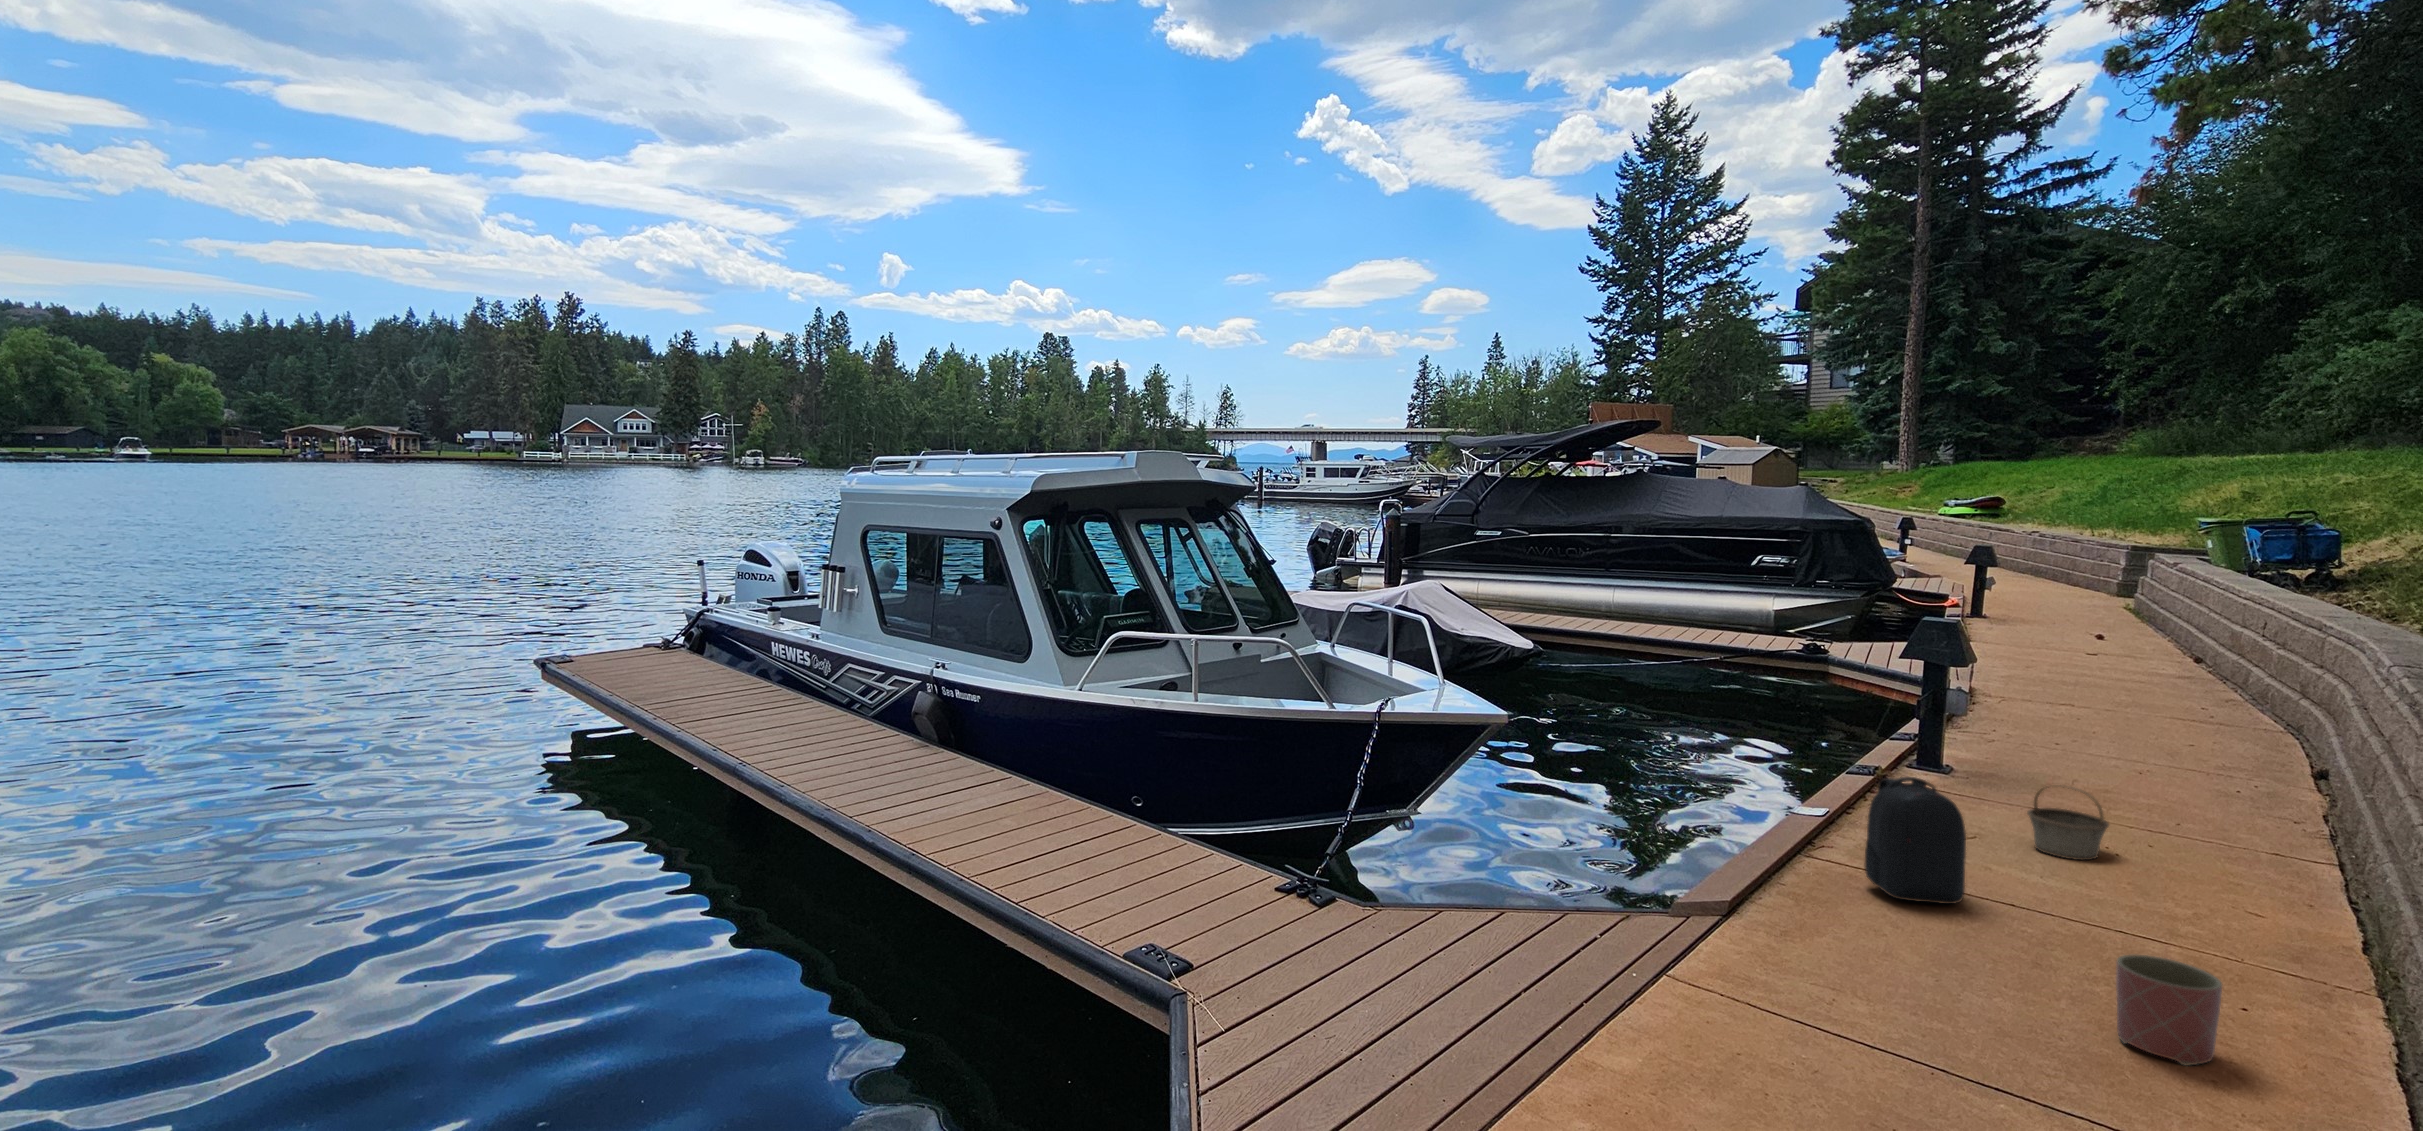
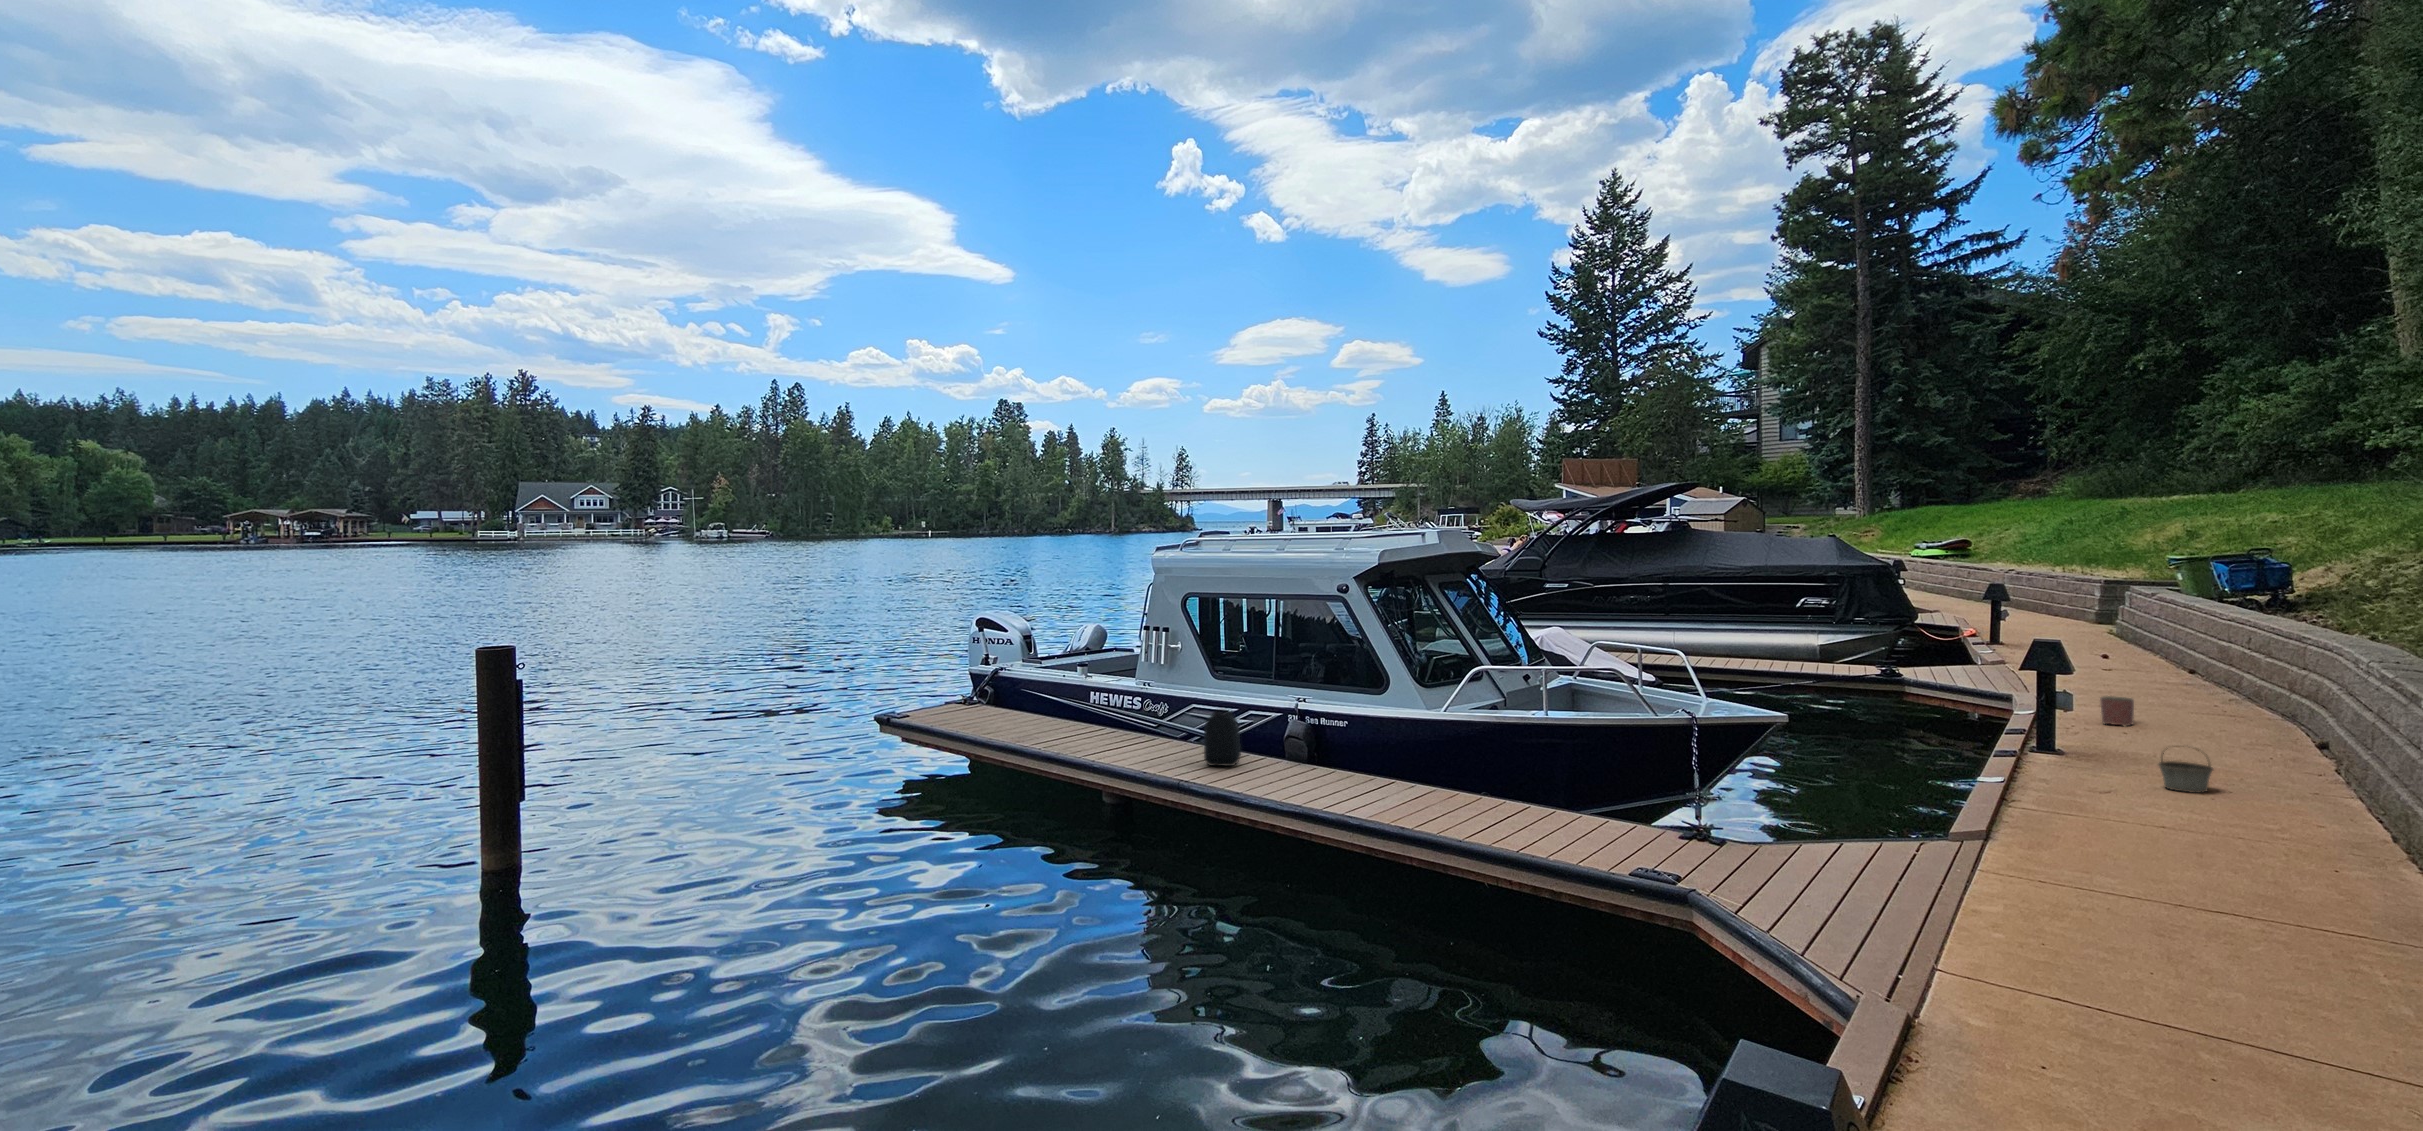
backpack: present [1865,777,1966,904] -> present [1204,709,1241,766]
planter: present [2116,955,2222,1066] -> present [2100,696,2134,726]

